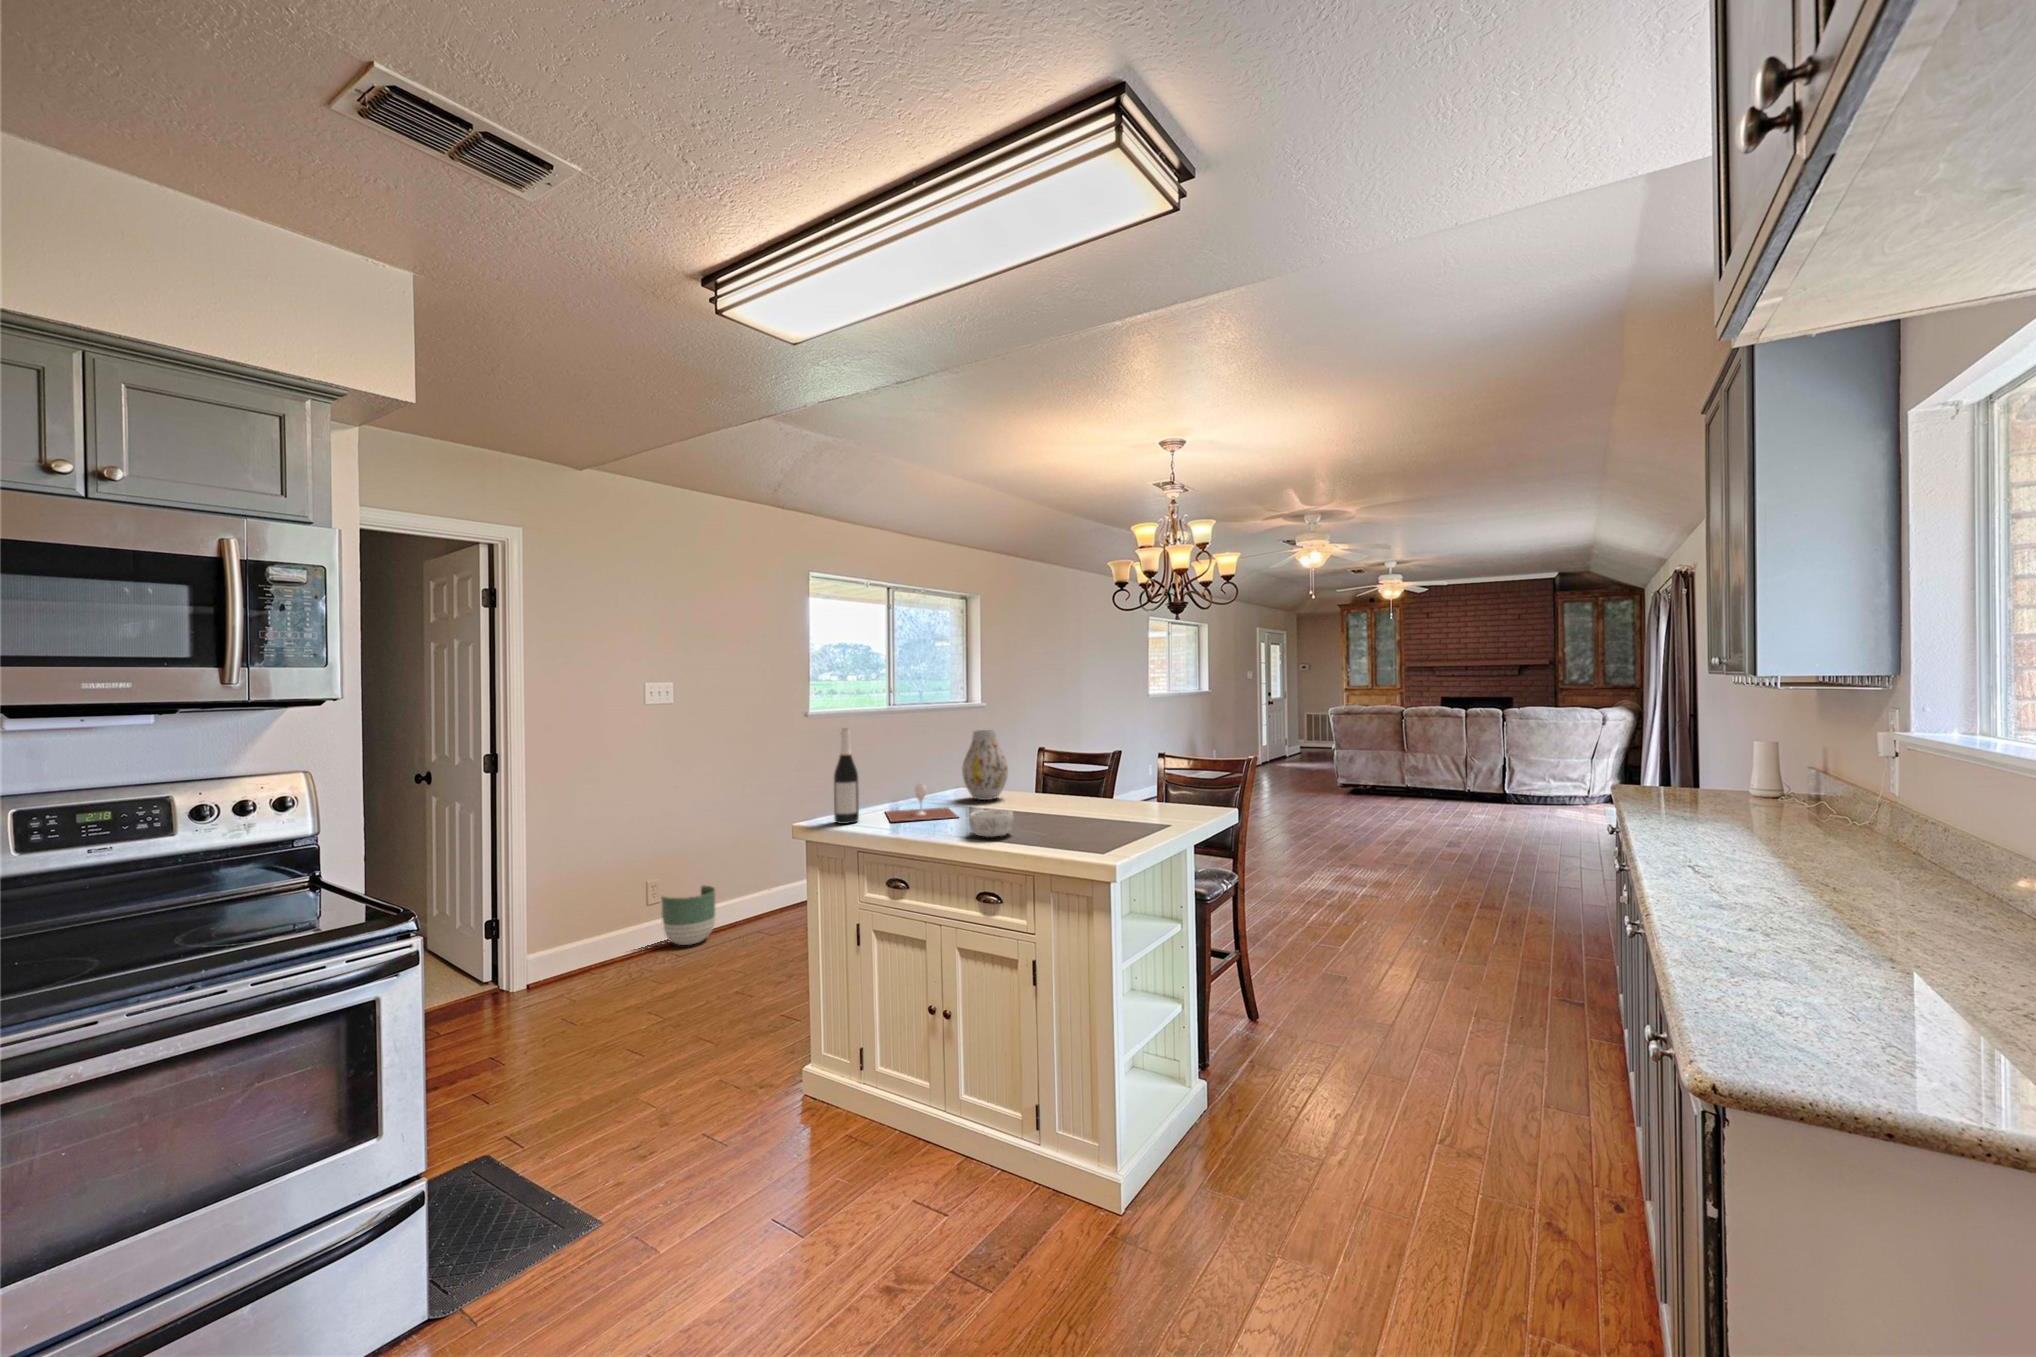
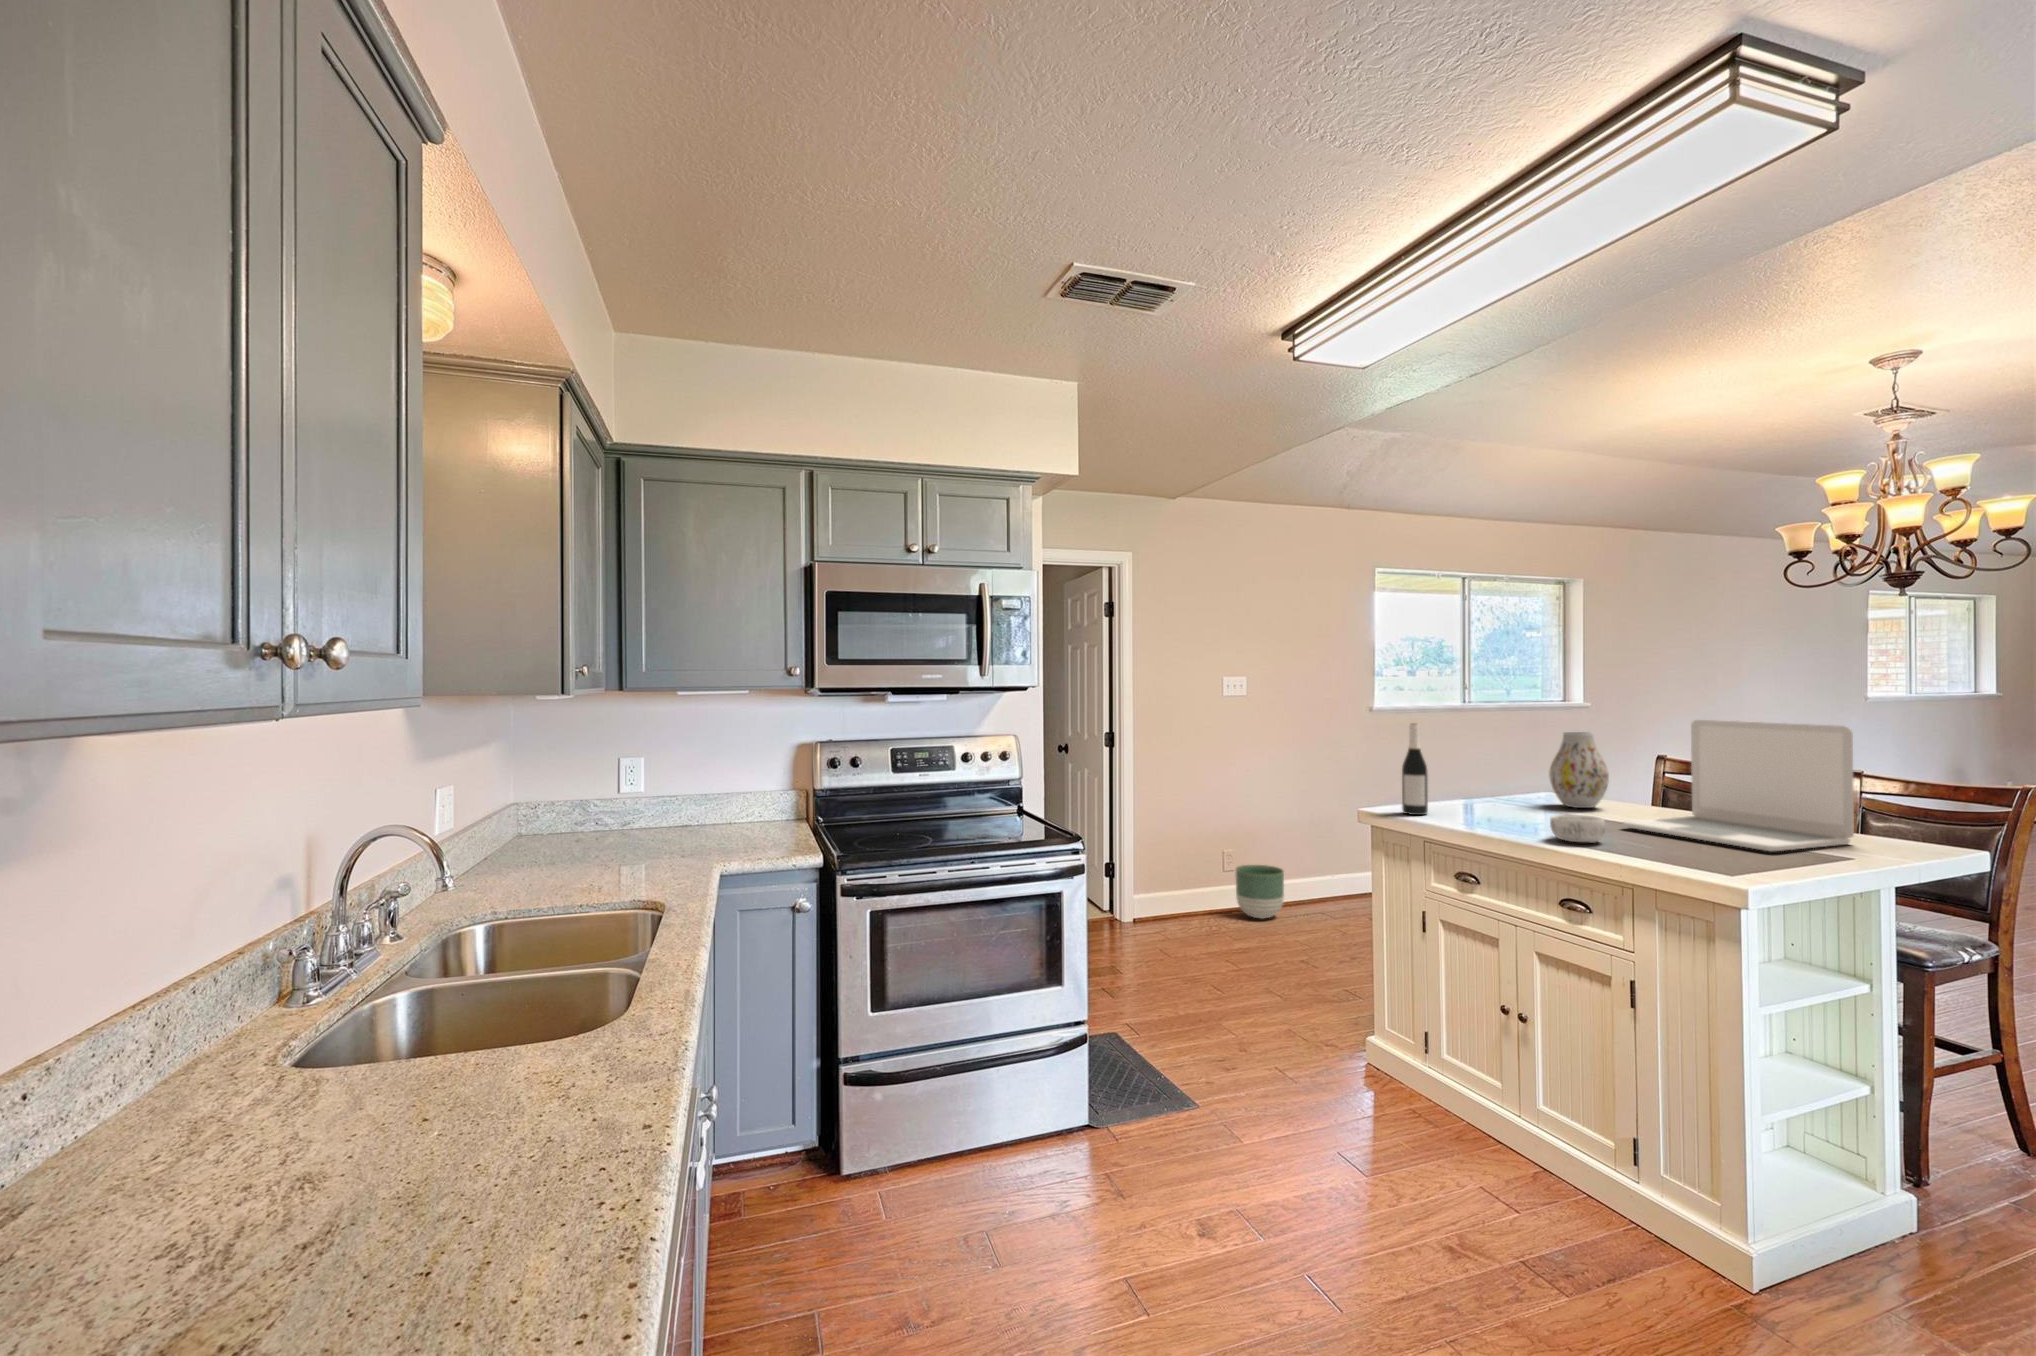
laptop: none [1023,716,1175,826] -> present [1623,720,1854,851]
wine glass: present [886,784,959,822] -> none [1456,783,1542,822]

